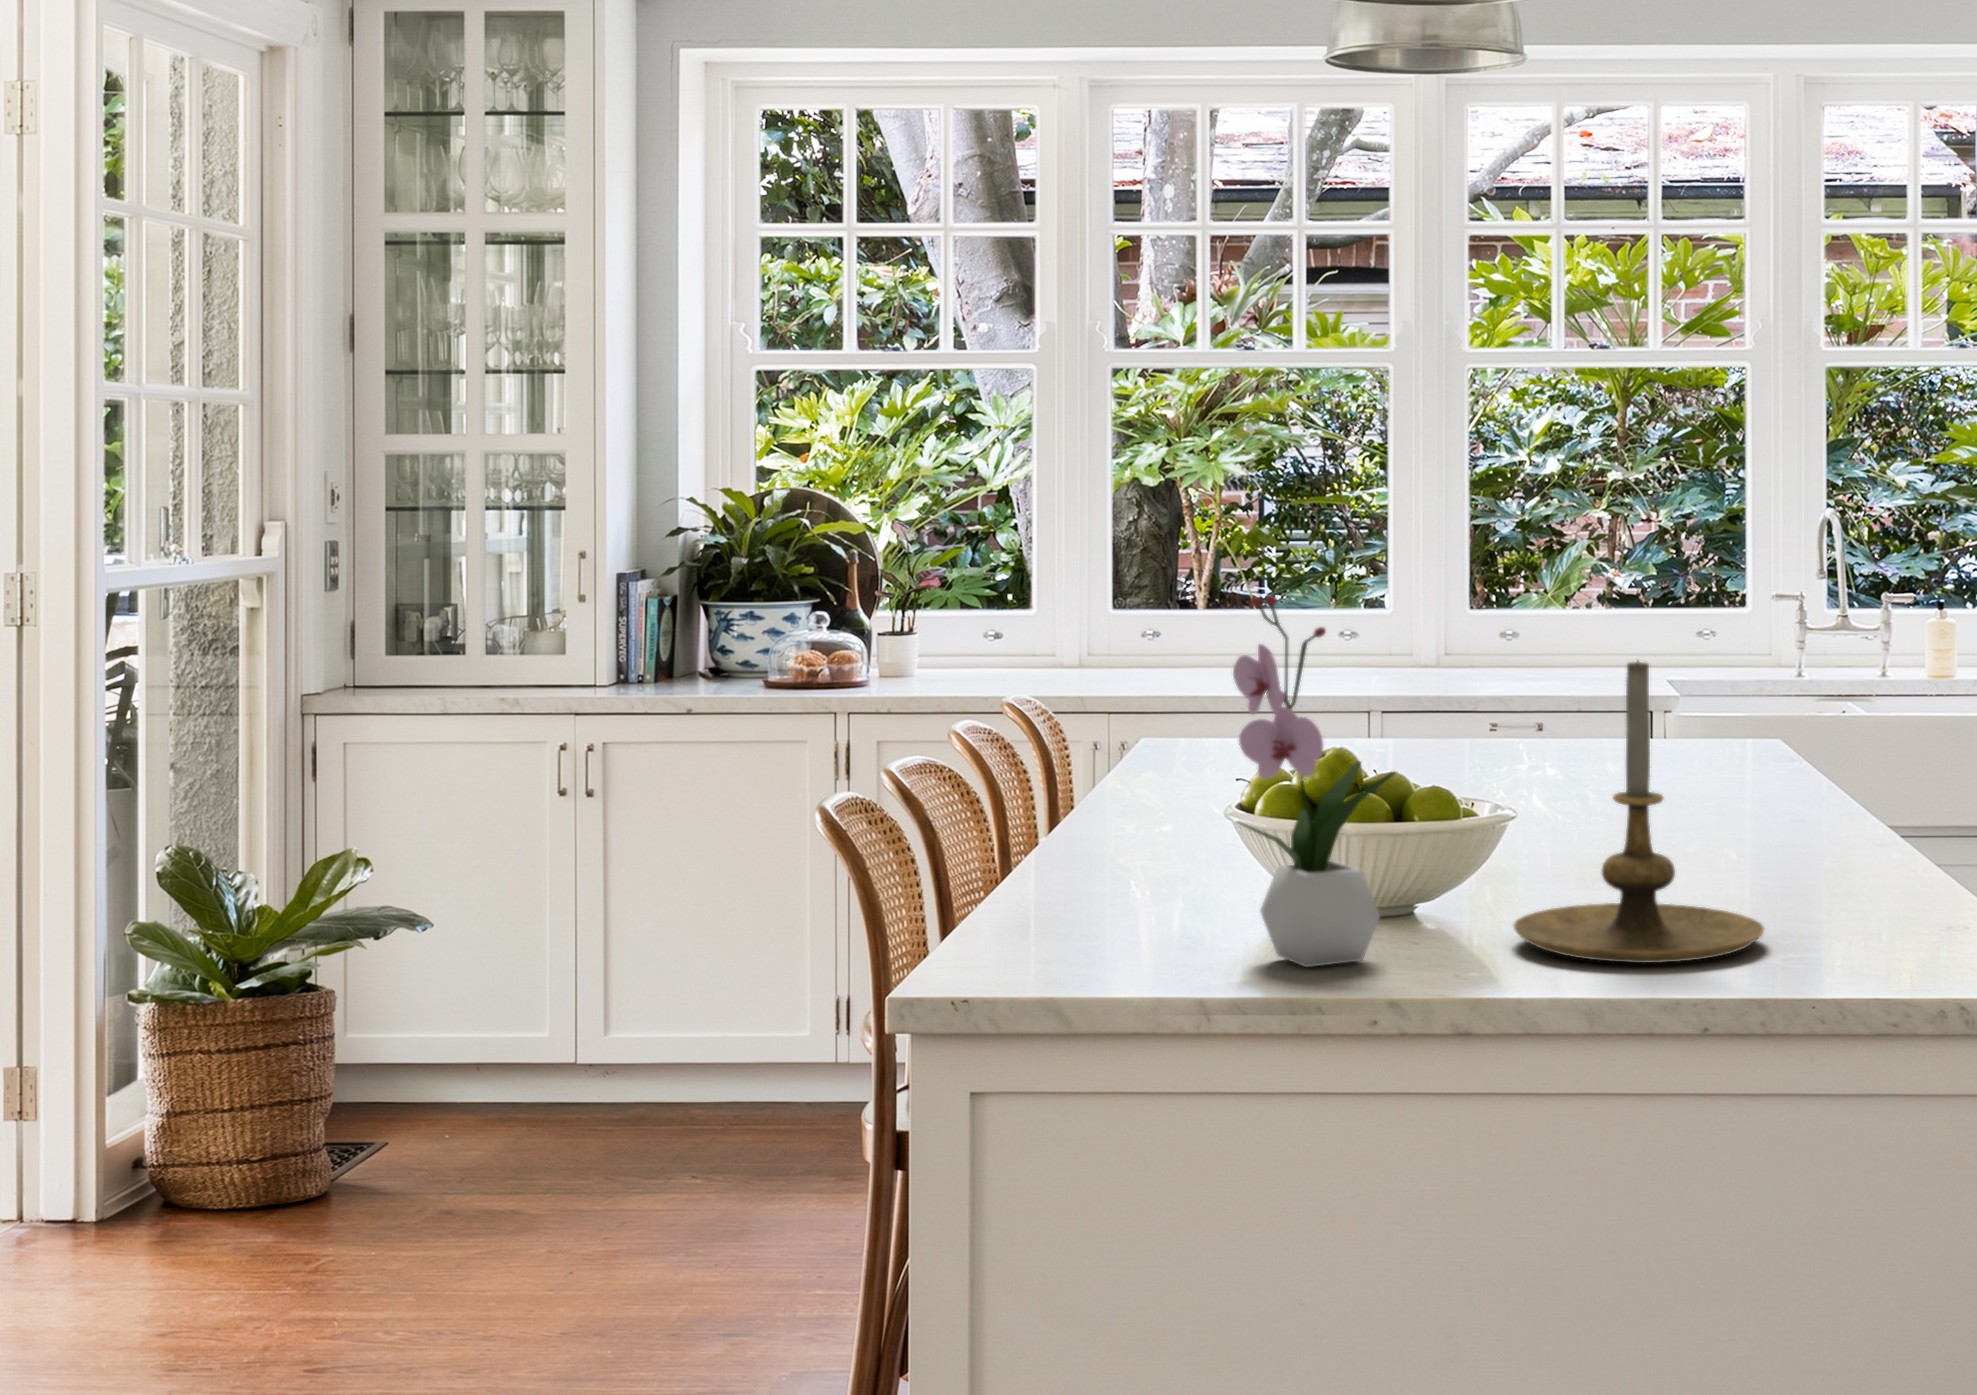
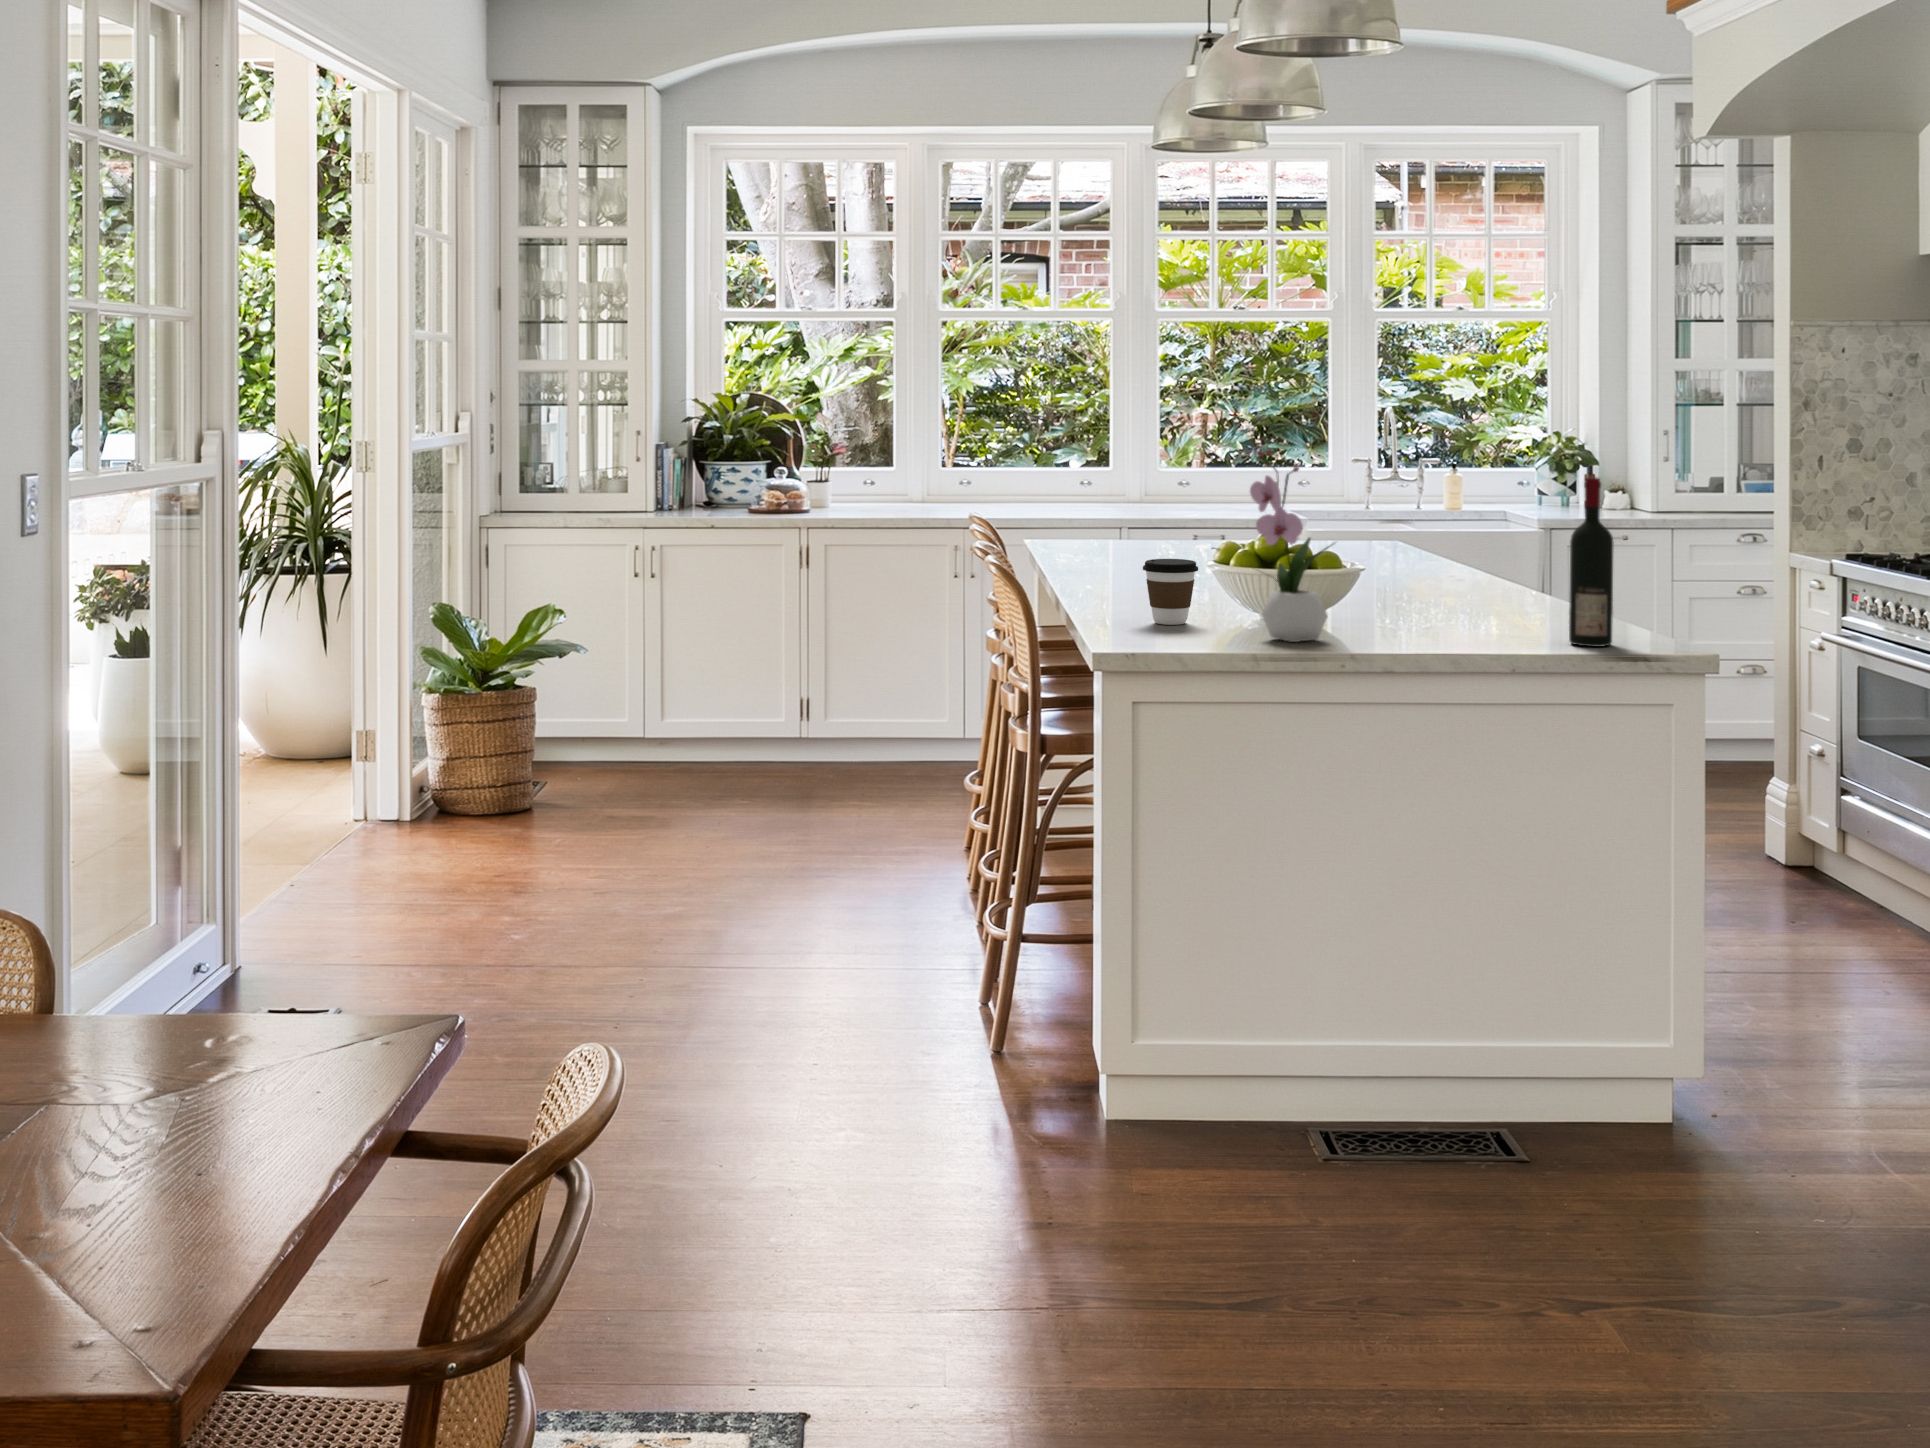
wine bottle: none [1831,649,1911,982] -> present [1569,477,1614,647]
candle holder: present [1514,661,1764,963] -> none [1386,484,1522,640]
coffee cup: none [1087,795,1191,923] -> present [1143,559,1198,625]

